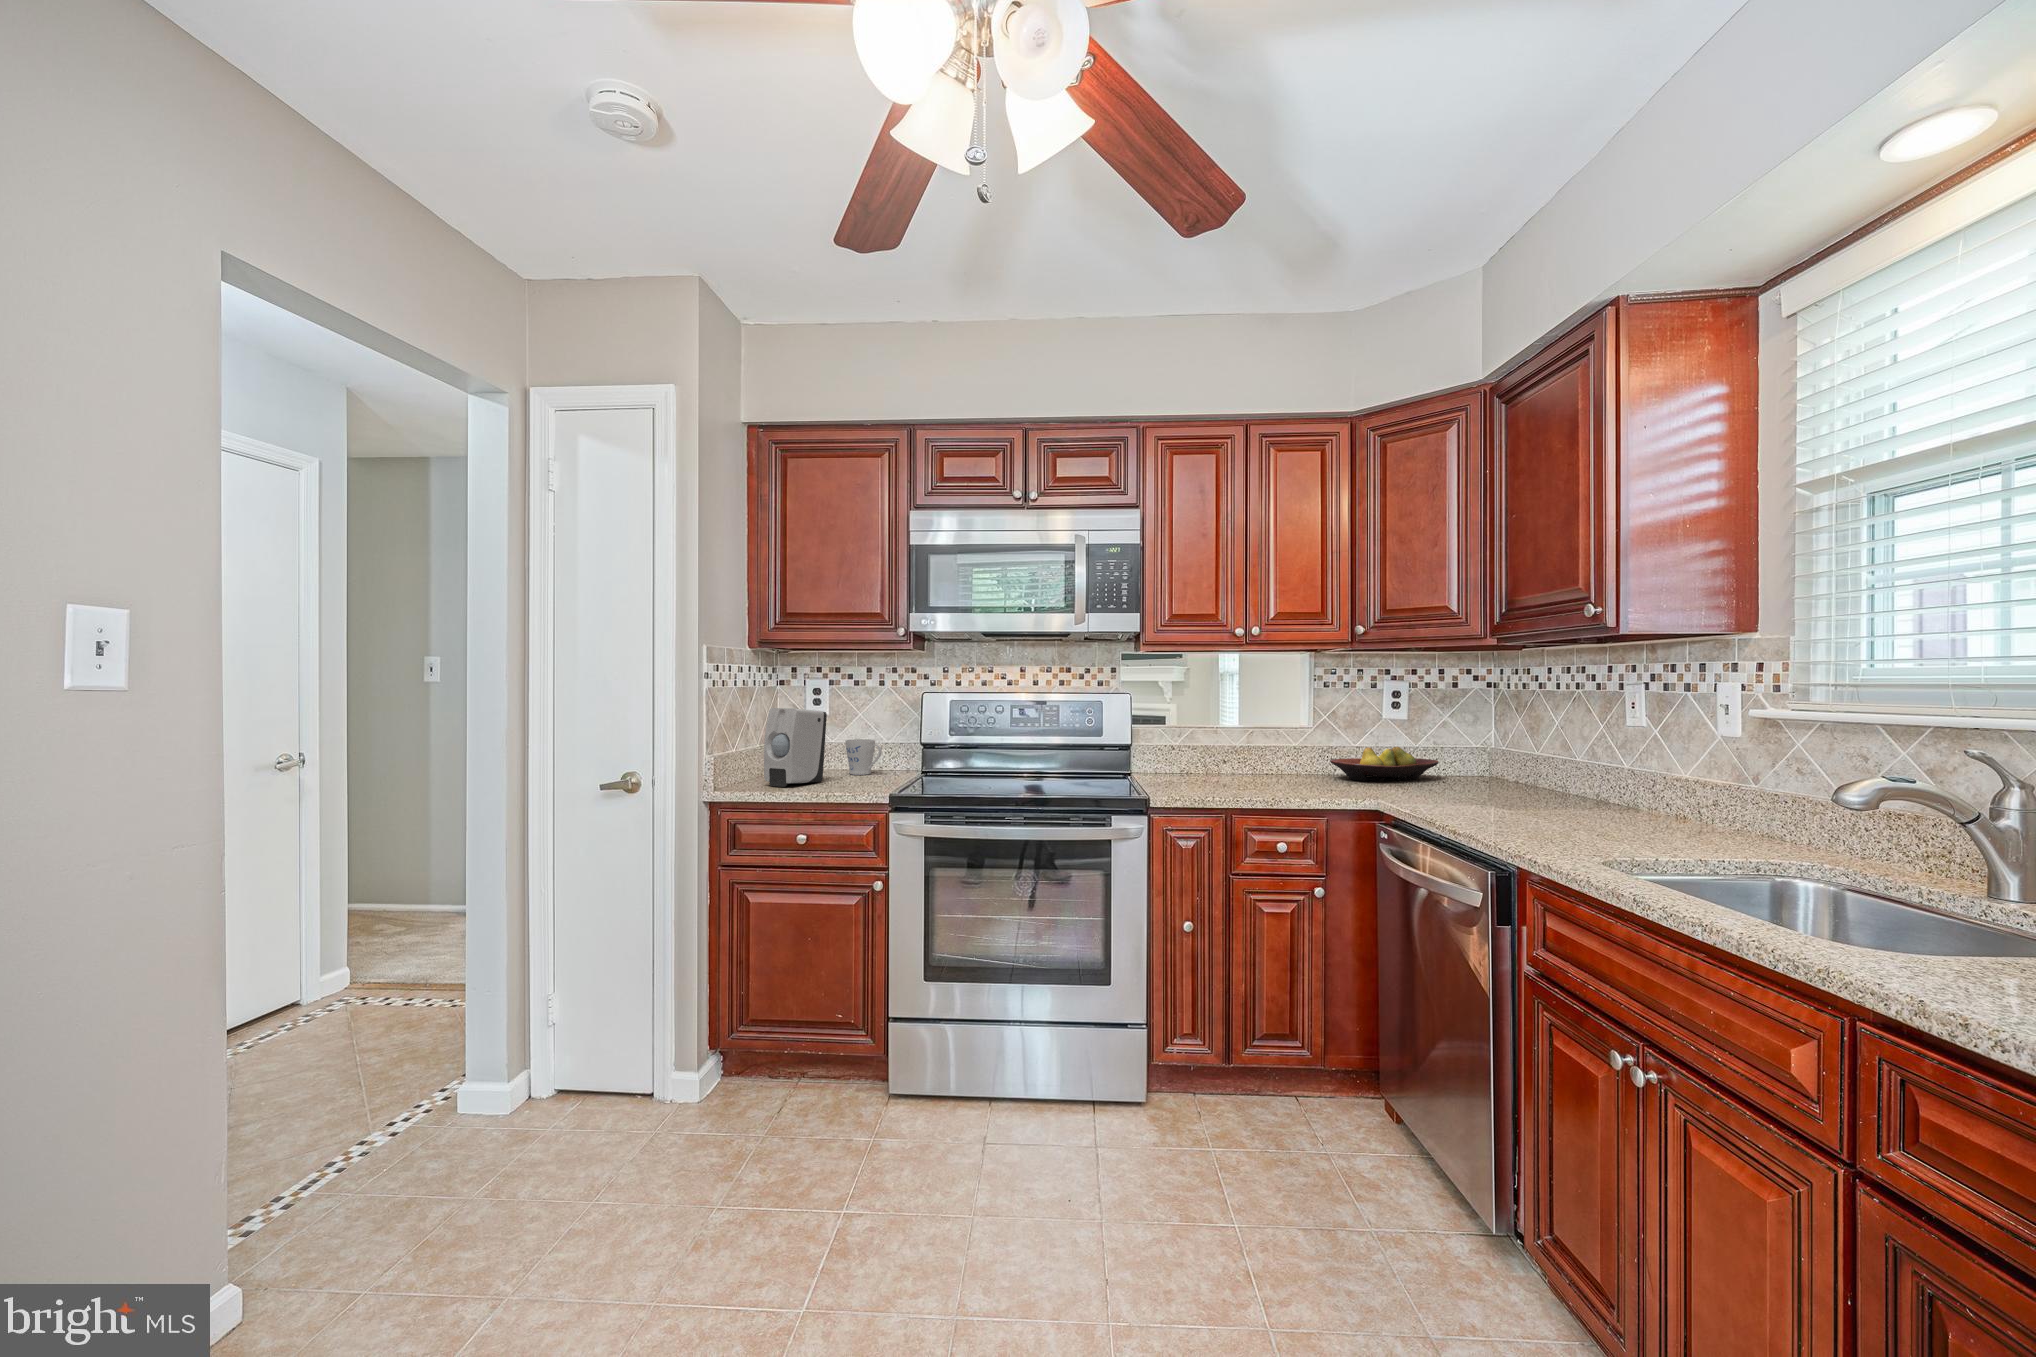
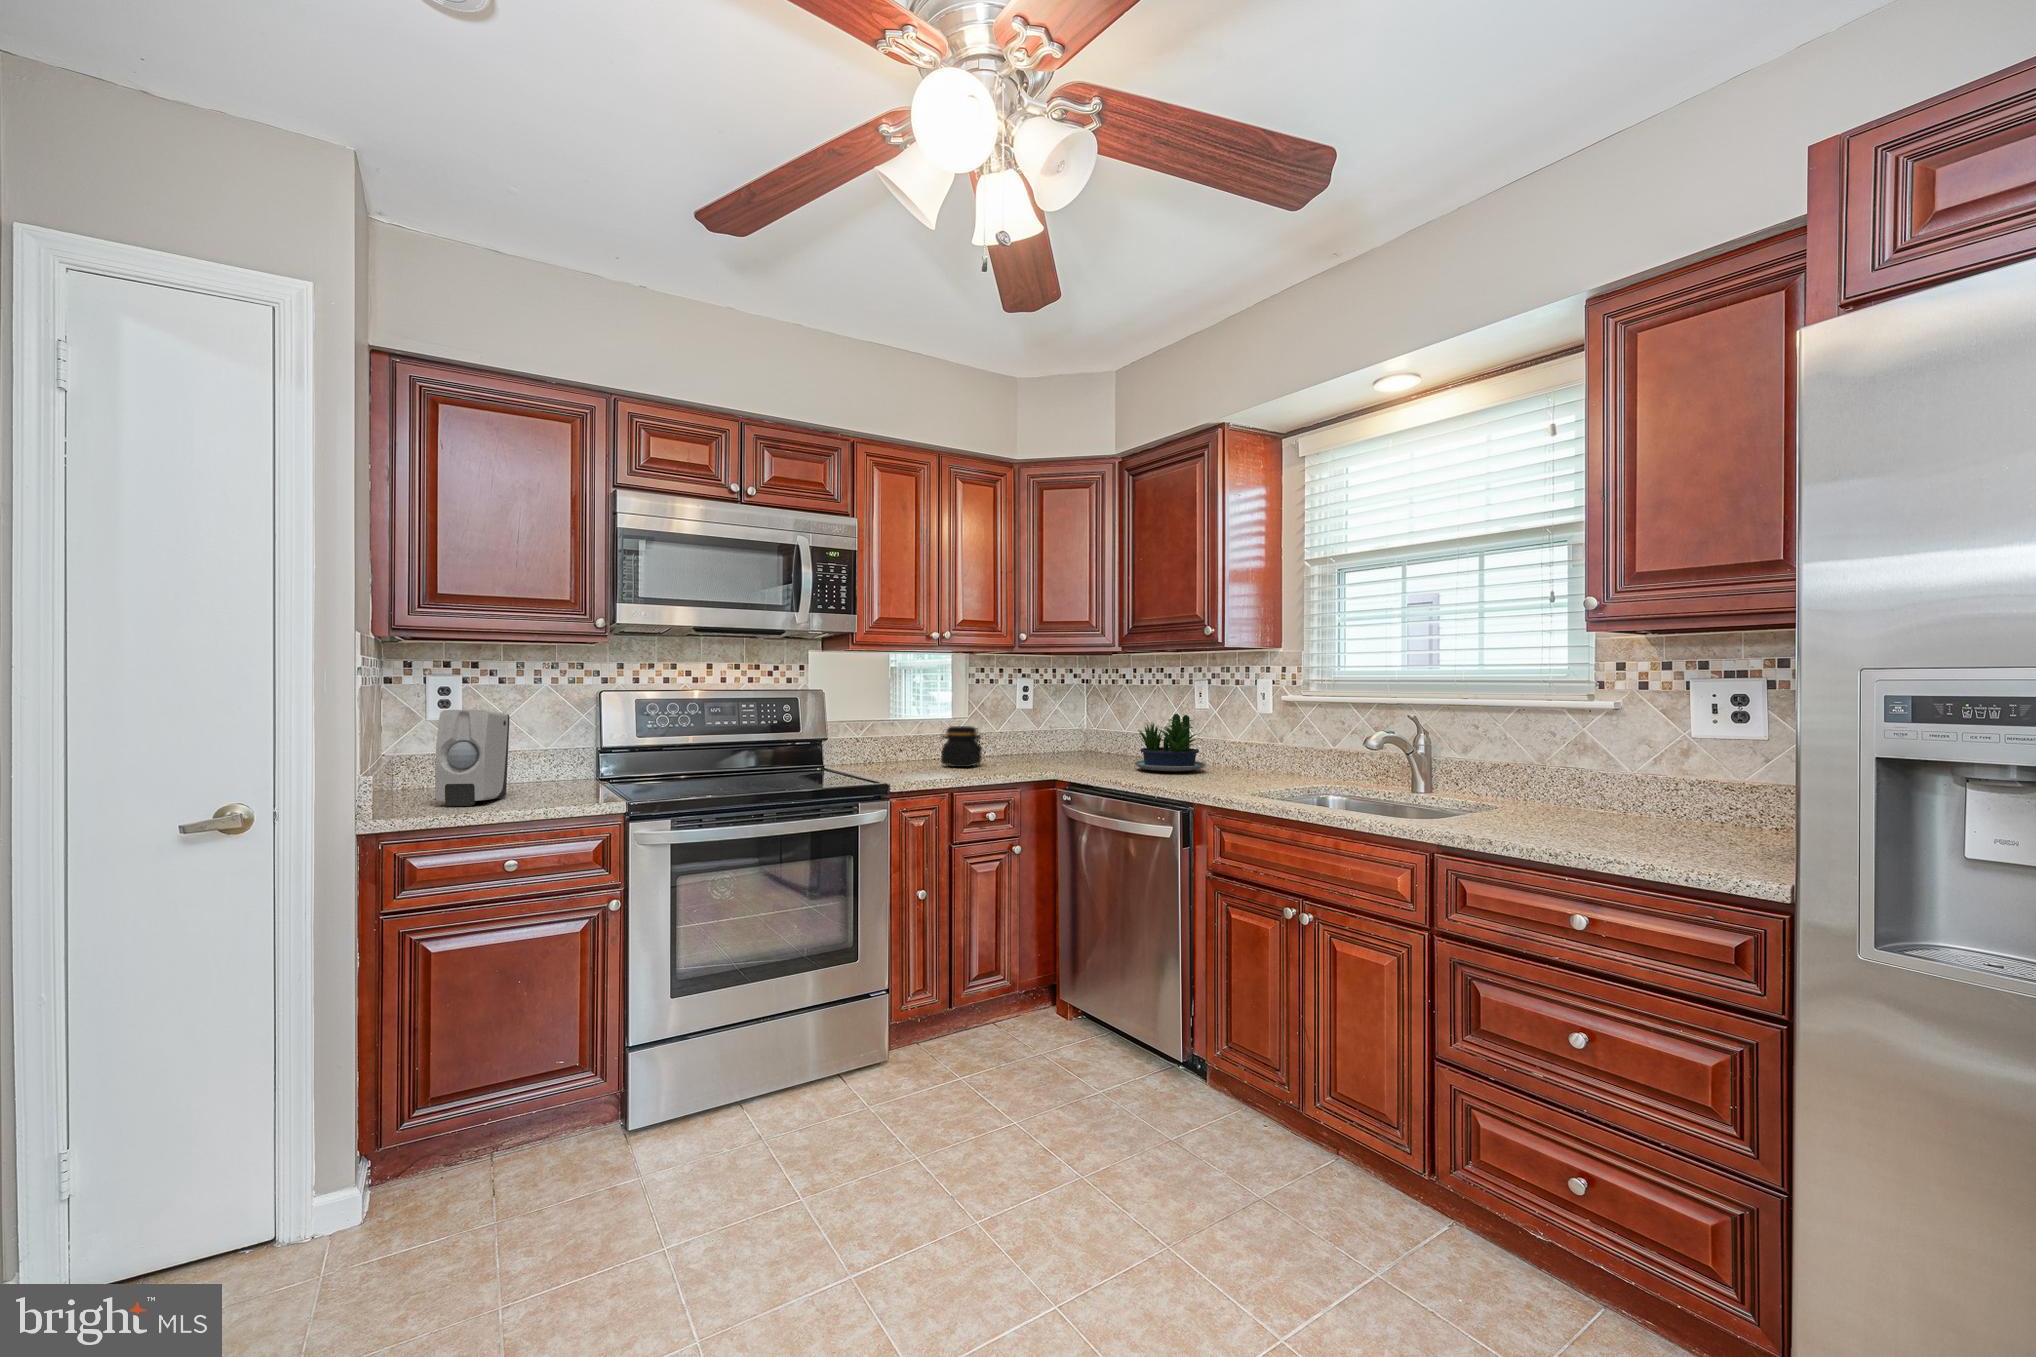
potted plant: none [1496,731,1613,813] -> present [1135,714,1205,771]
jar: none [1252,736,1301,784] -> present [941,726,982,767]
mug: present [845,739,882,775] -> none [507,746,559,788]
fruit bowl: present [1330,747,1439,781] -> none [990,732,1063,760]

